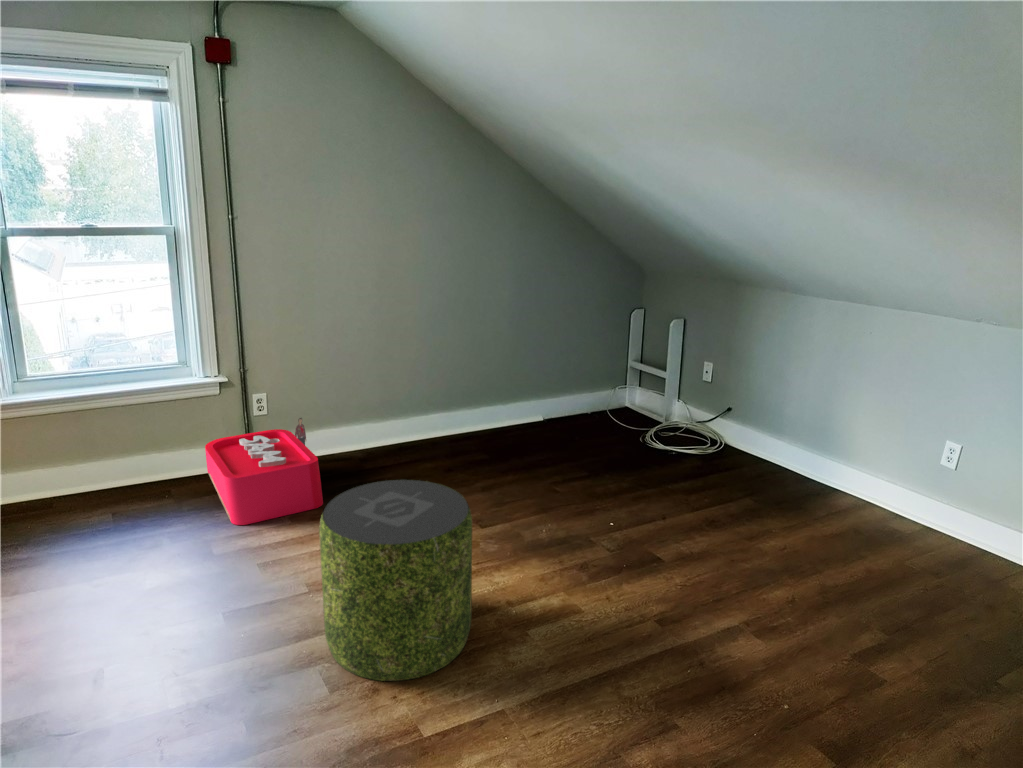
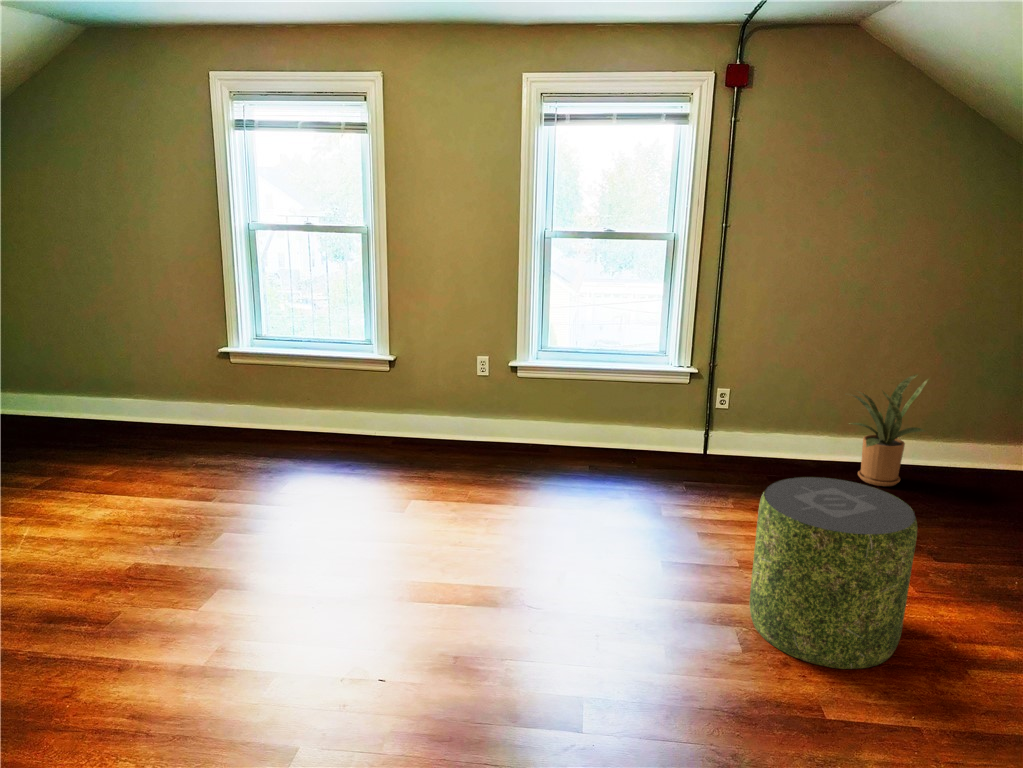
house plant: none [376,353,453,463] -> present [851,375,928,486]
storage bin: present [205,418,323,525] -> none [669,417,769,502]

